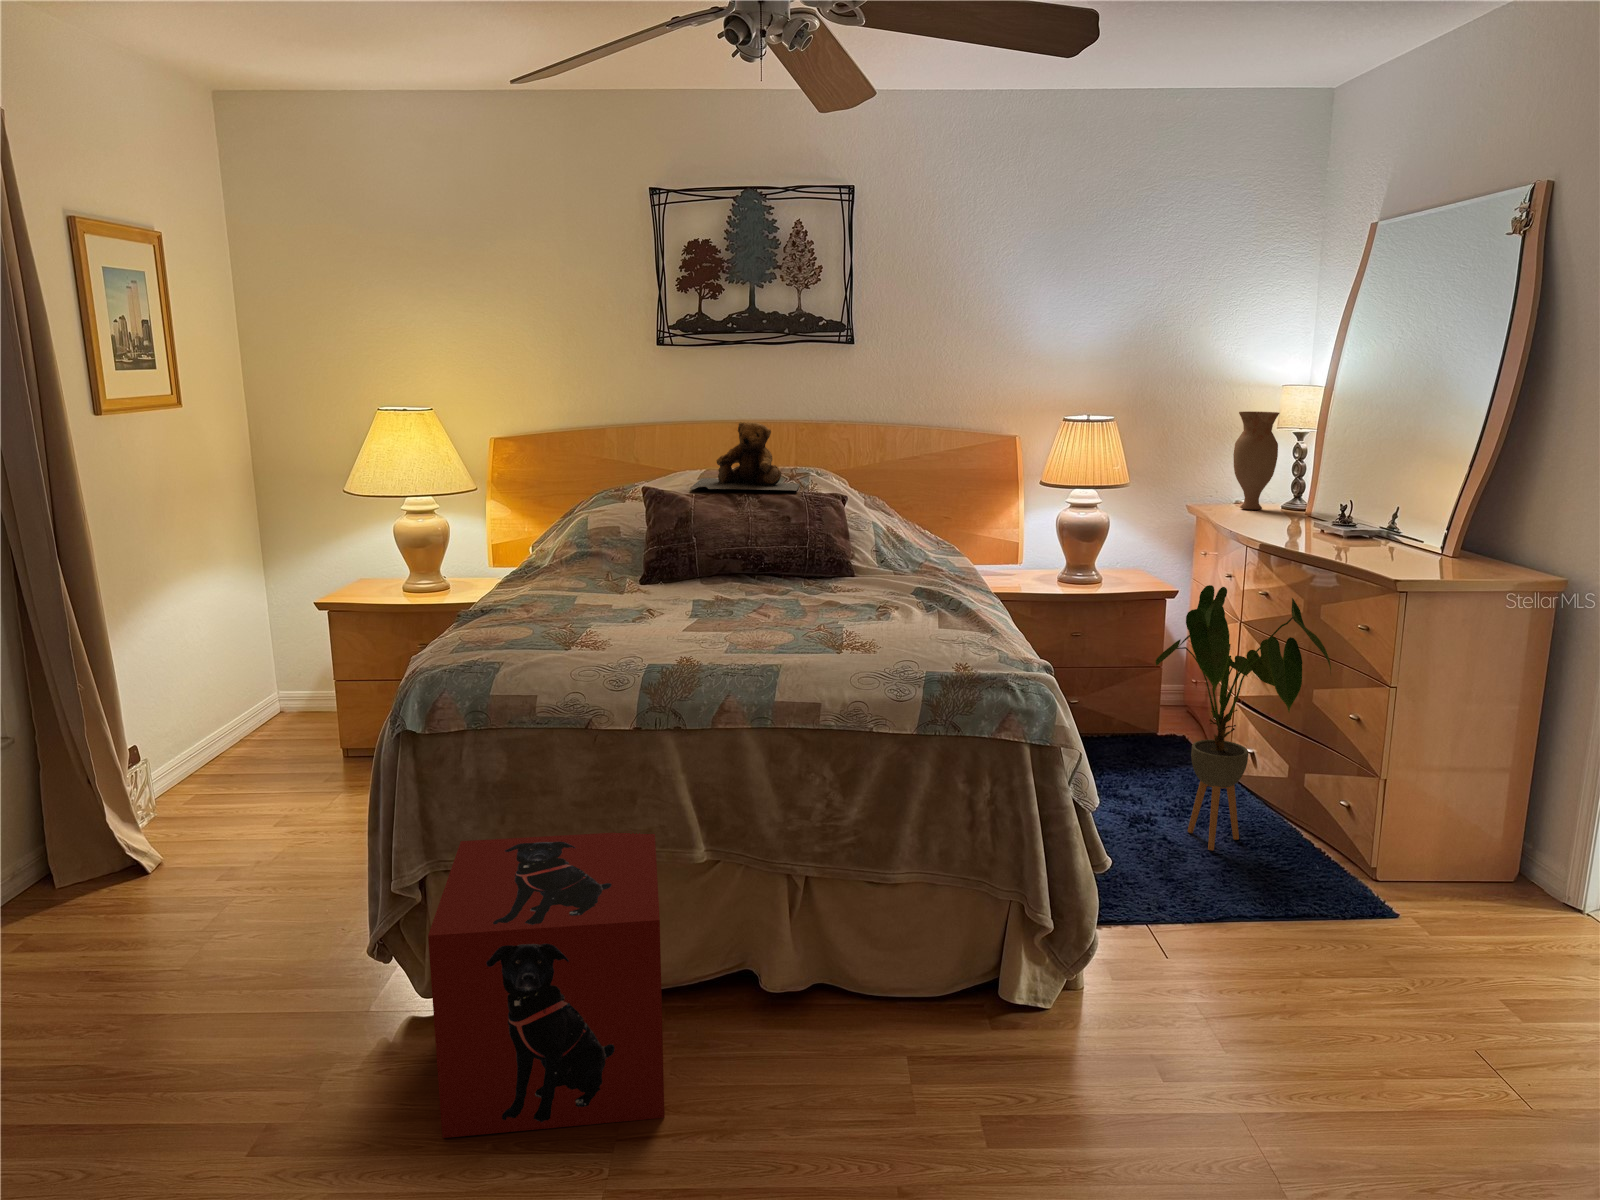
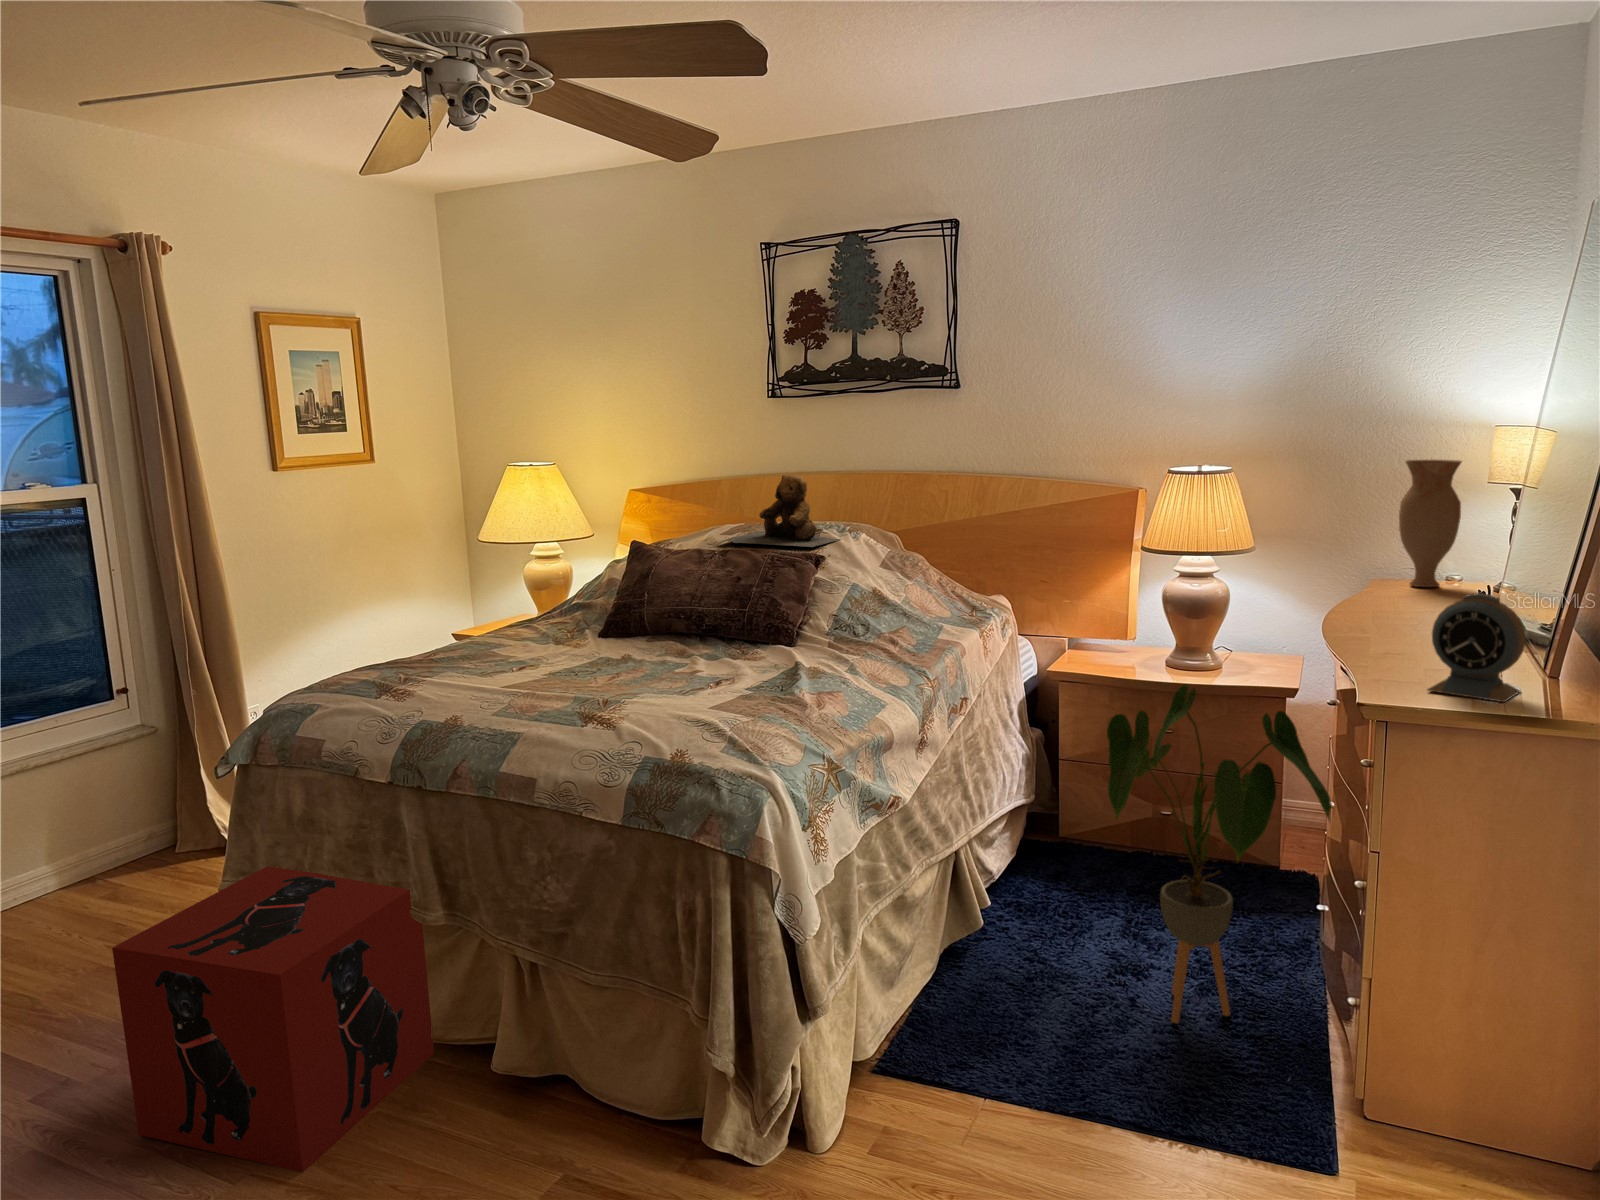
alarm clock: none [1415,501,1482,574] -> present [1427,593,1526,702]

